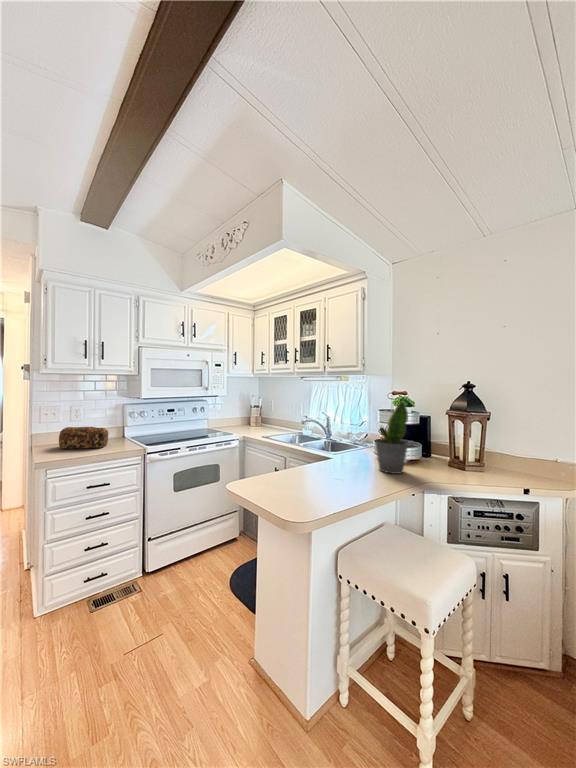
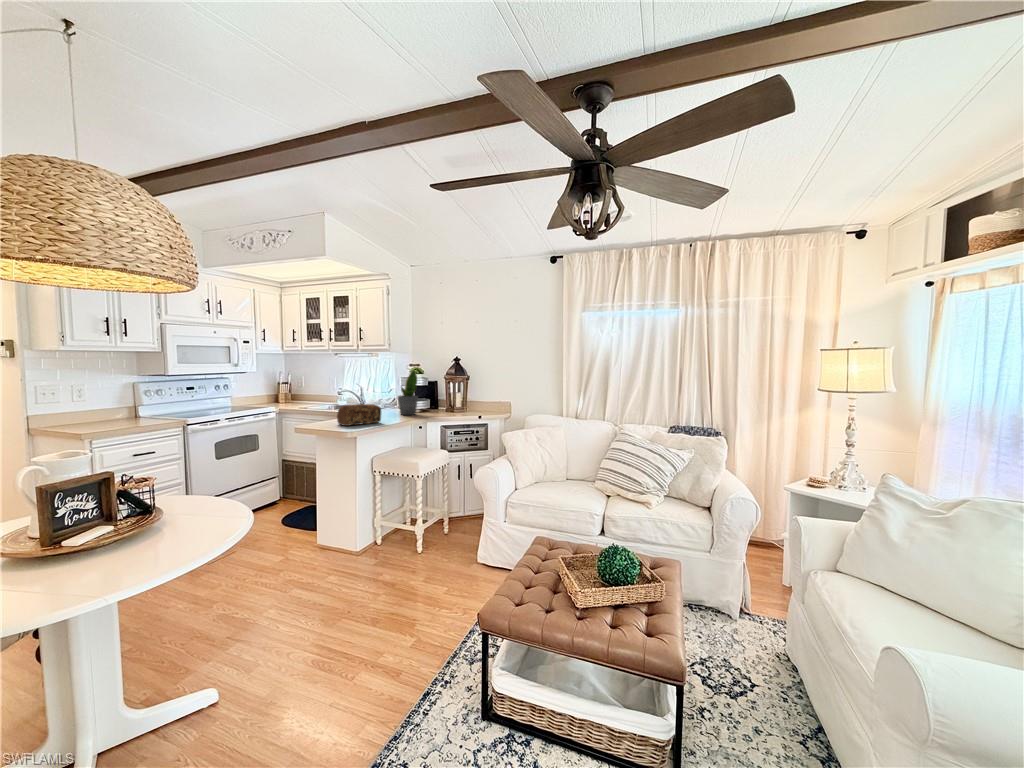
bread loaf: present [59,427,108,449] -> present [337,404,381,426]

